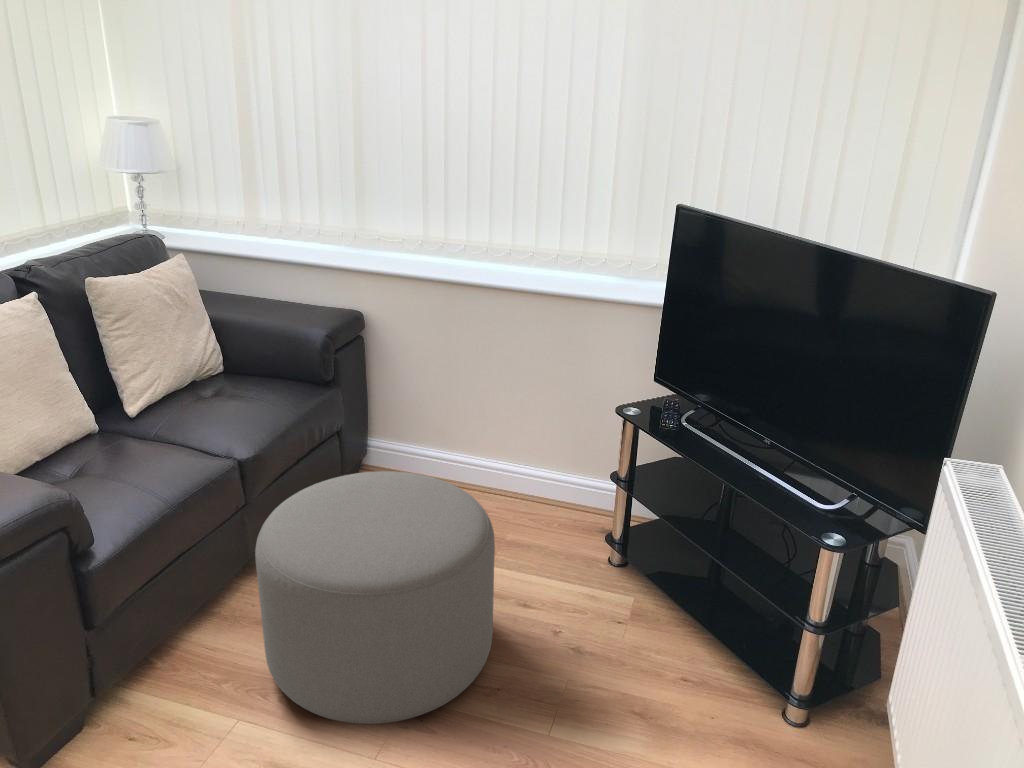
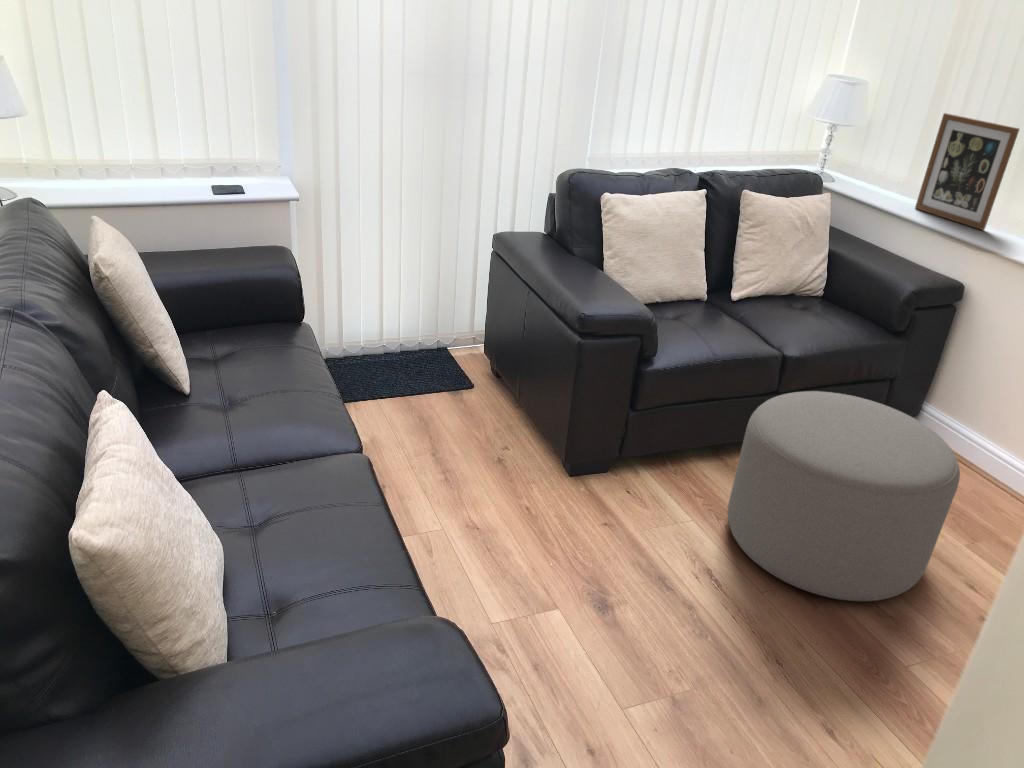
picture frame: none [265,142,353,253] -> present [915,113,1019,230]

